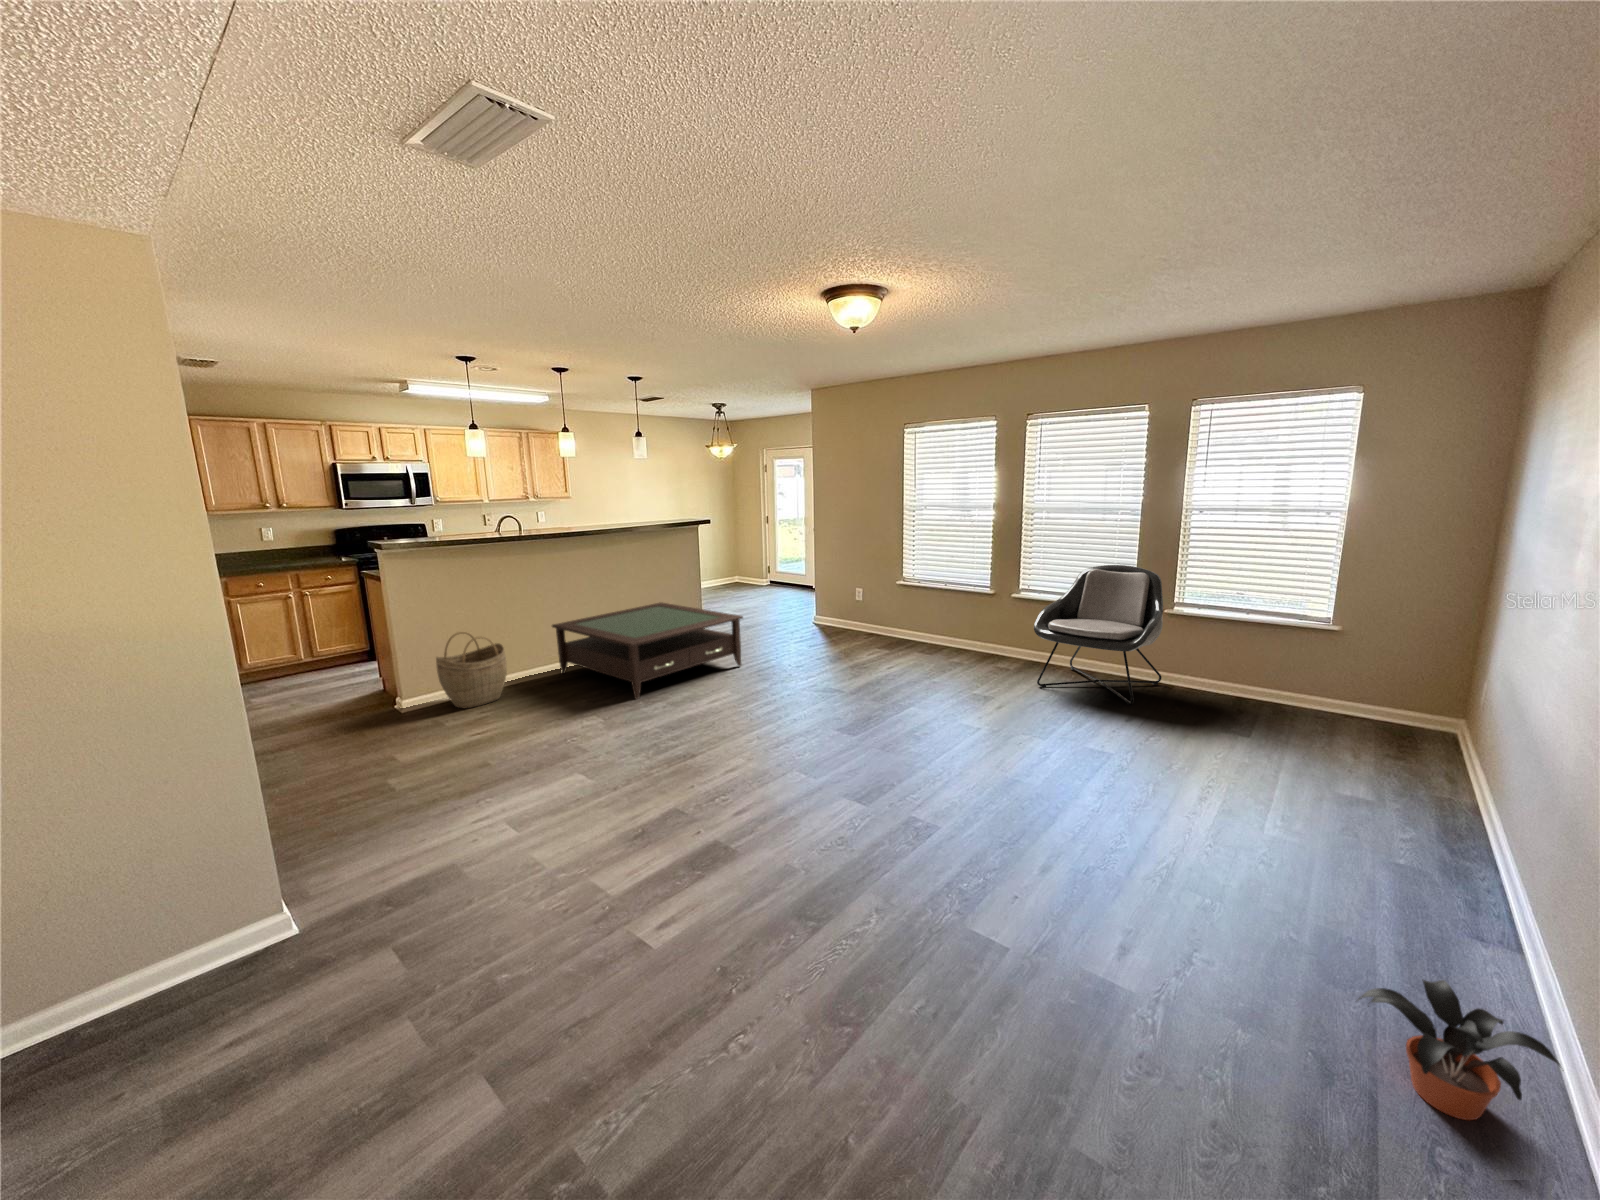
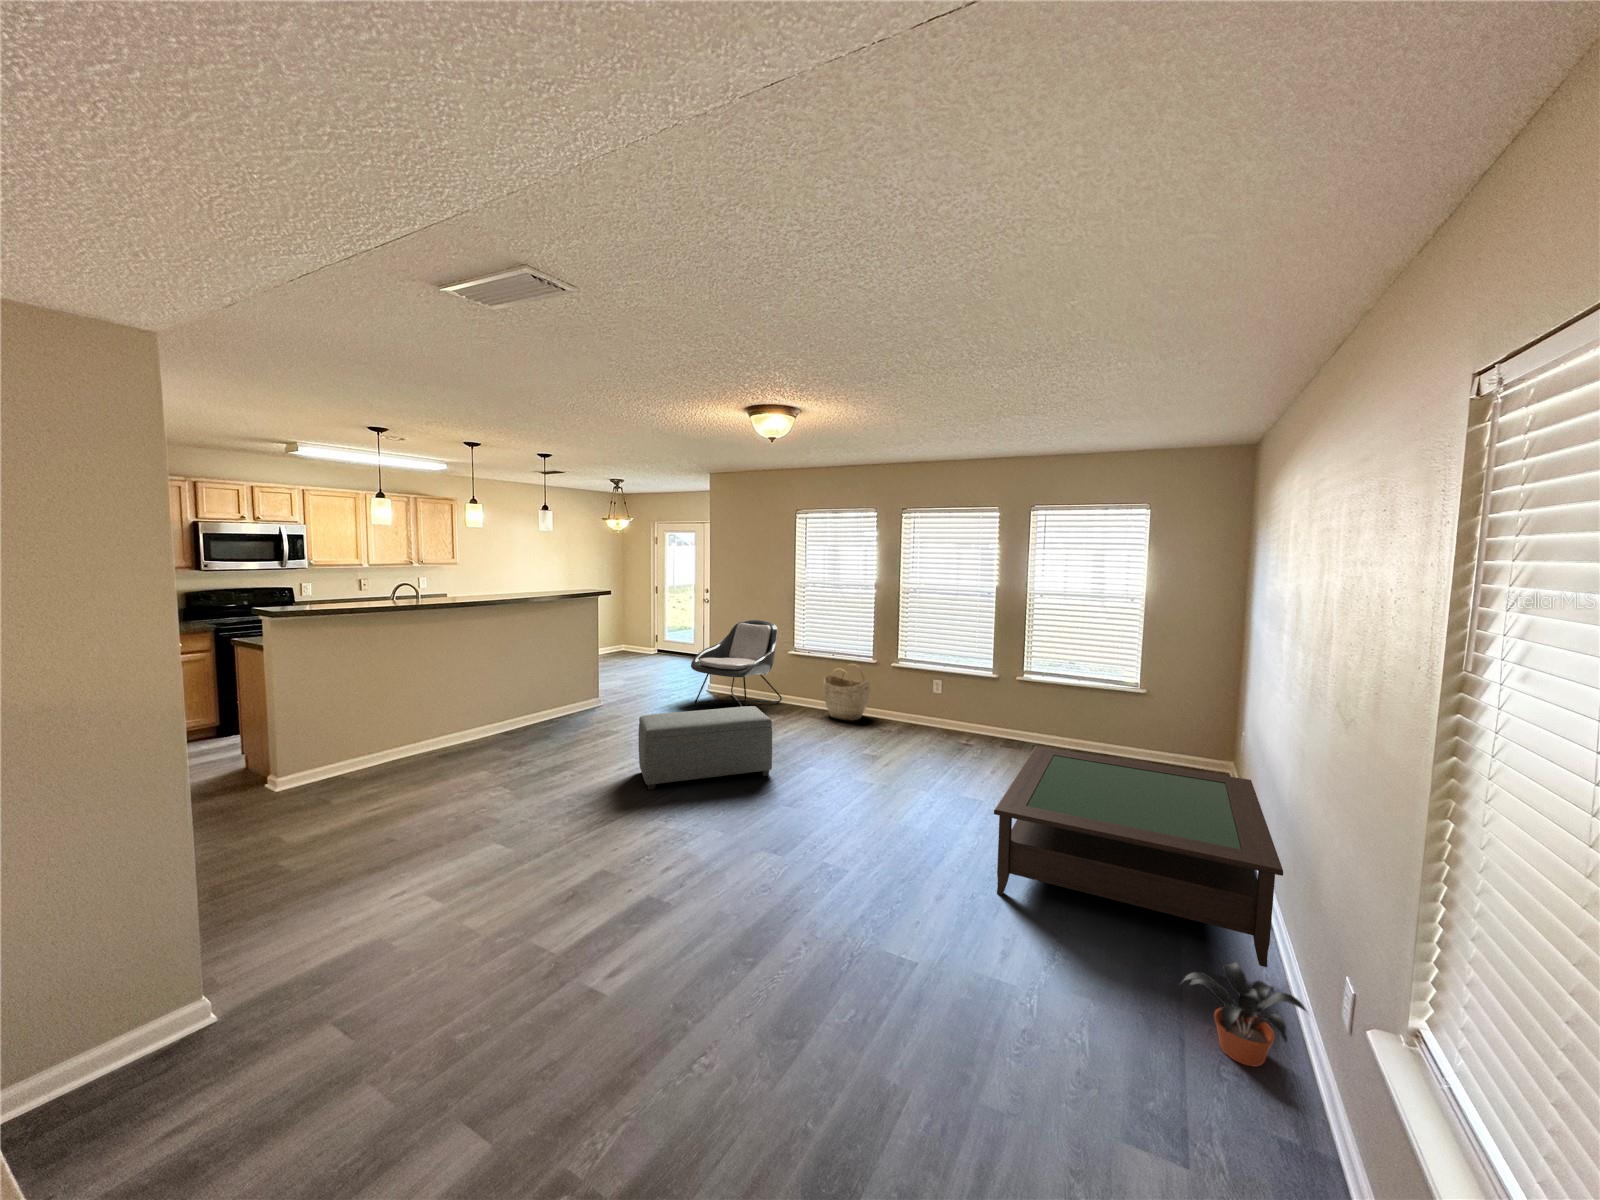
lounge chair: present [1034,565,1163,705] -> present [691,620,782,707]
coffee table: present [552,603,743,699] -> present [994,746,1283,967]
woven basket: present [436,632,507,708] -> present [823,667,870,721]
ottoman: none [730,639,869,723] -> present [639,706,772,790]

